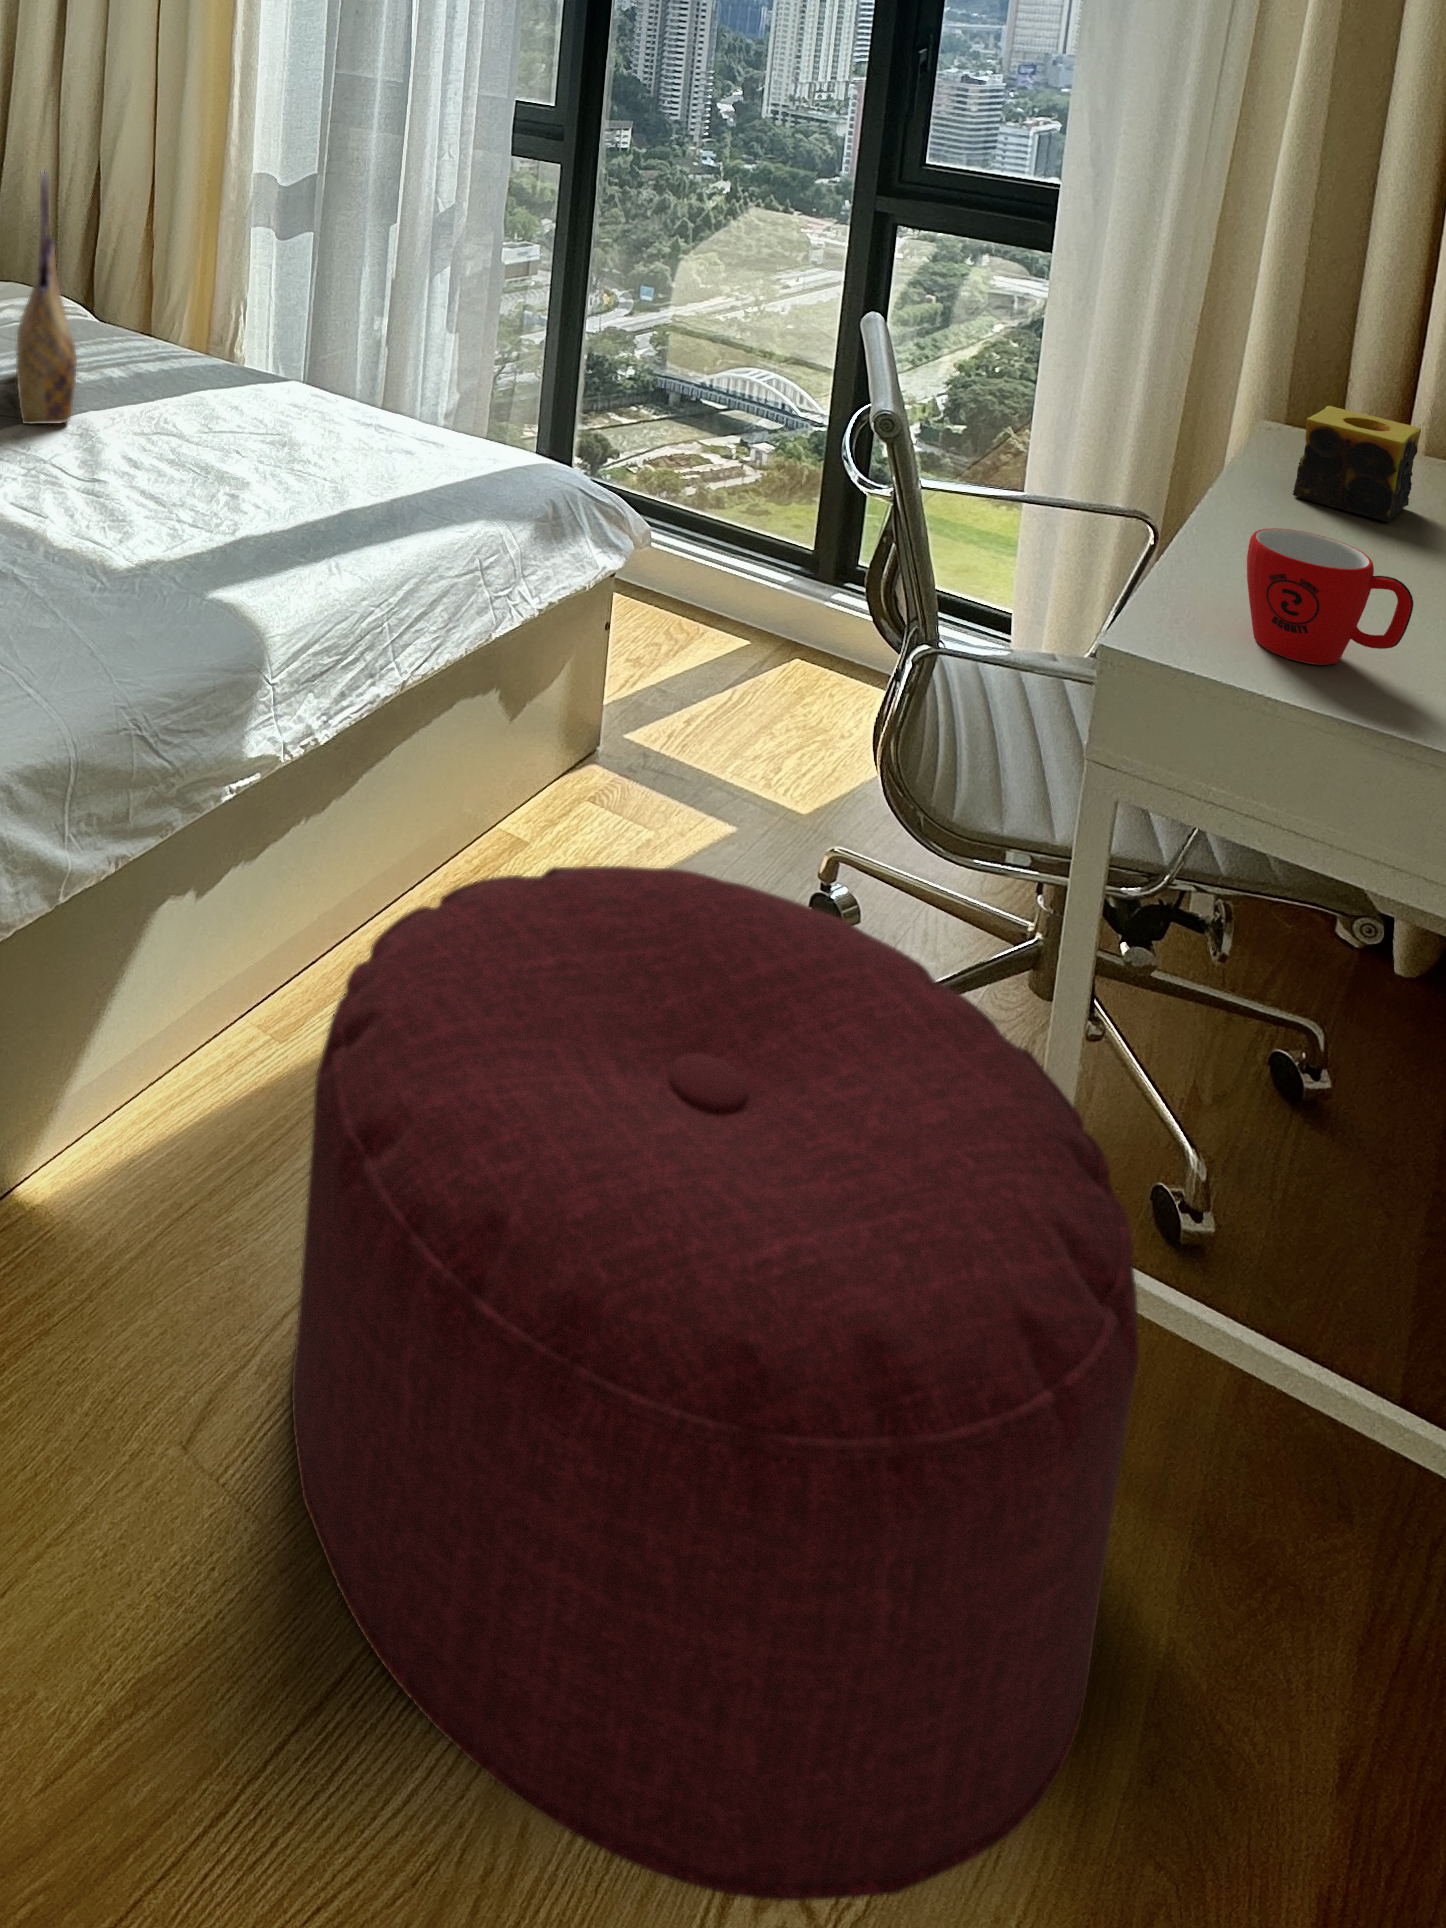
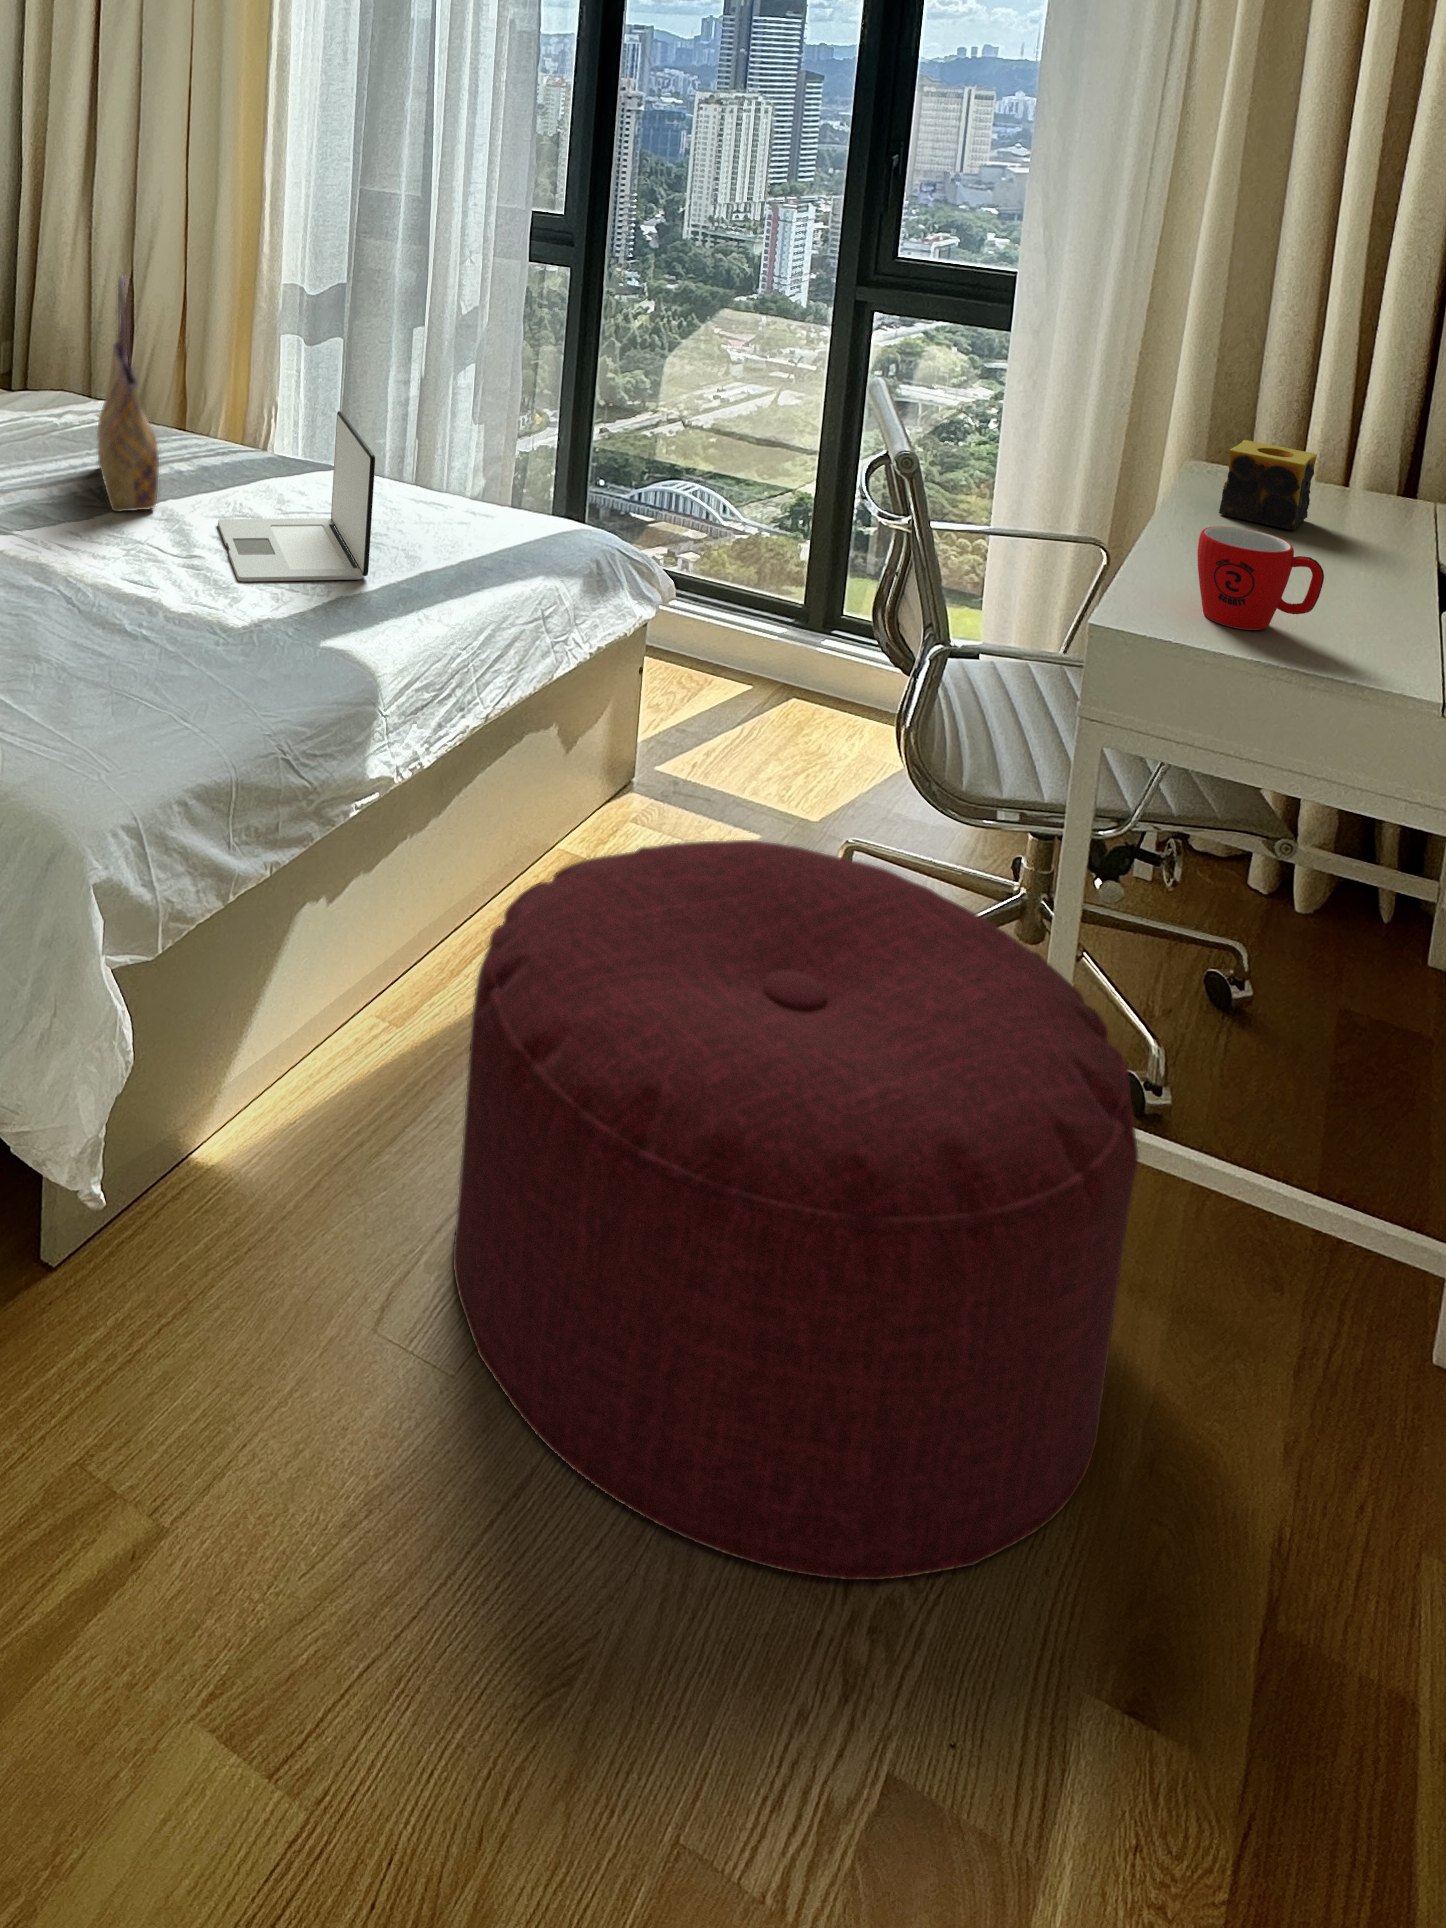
laptop: none [133,324,291,517] -> present [218,411,375,581]

